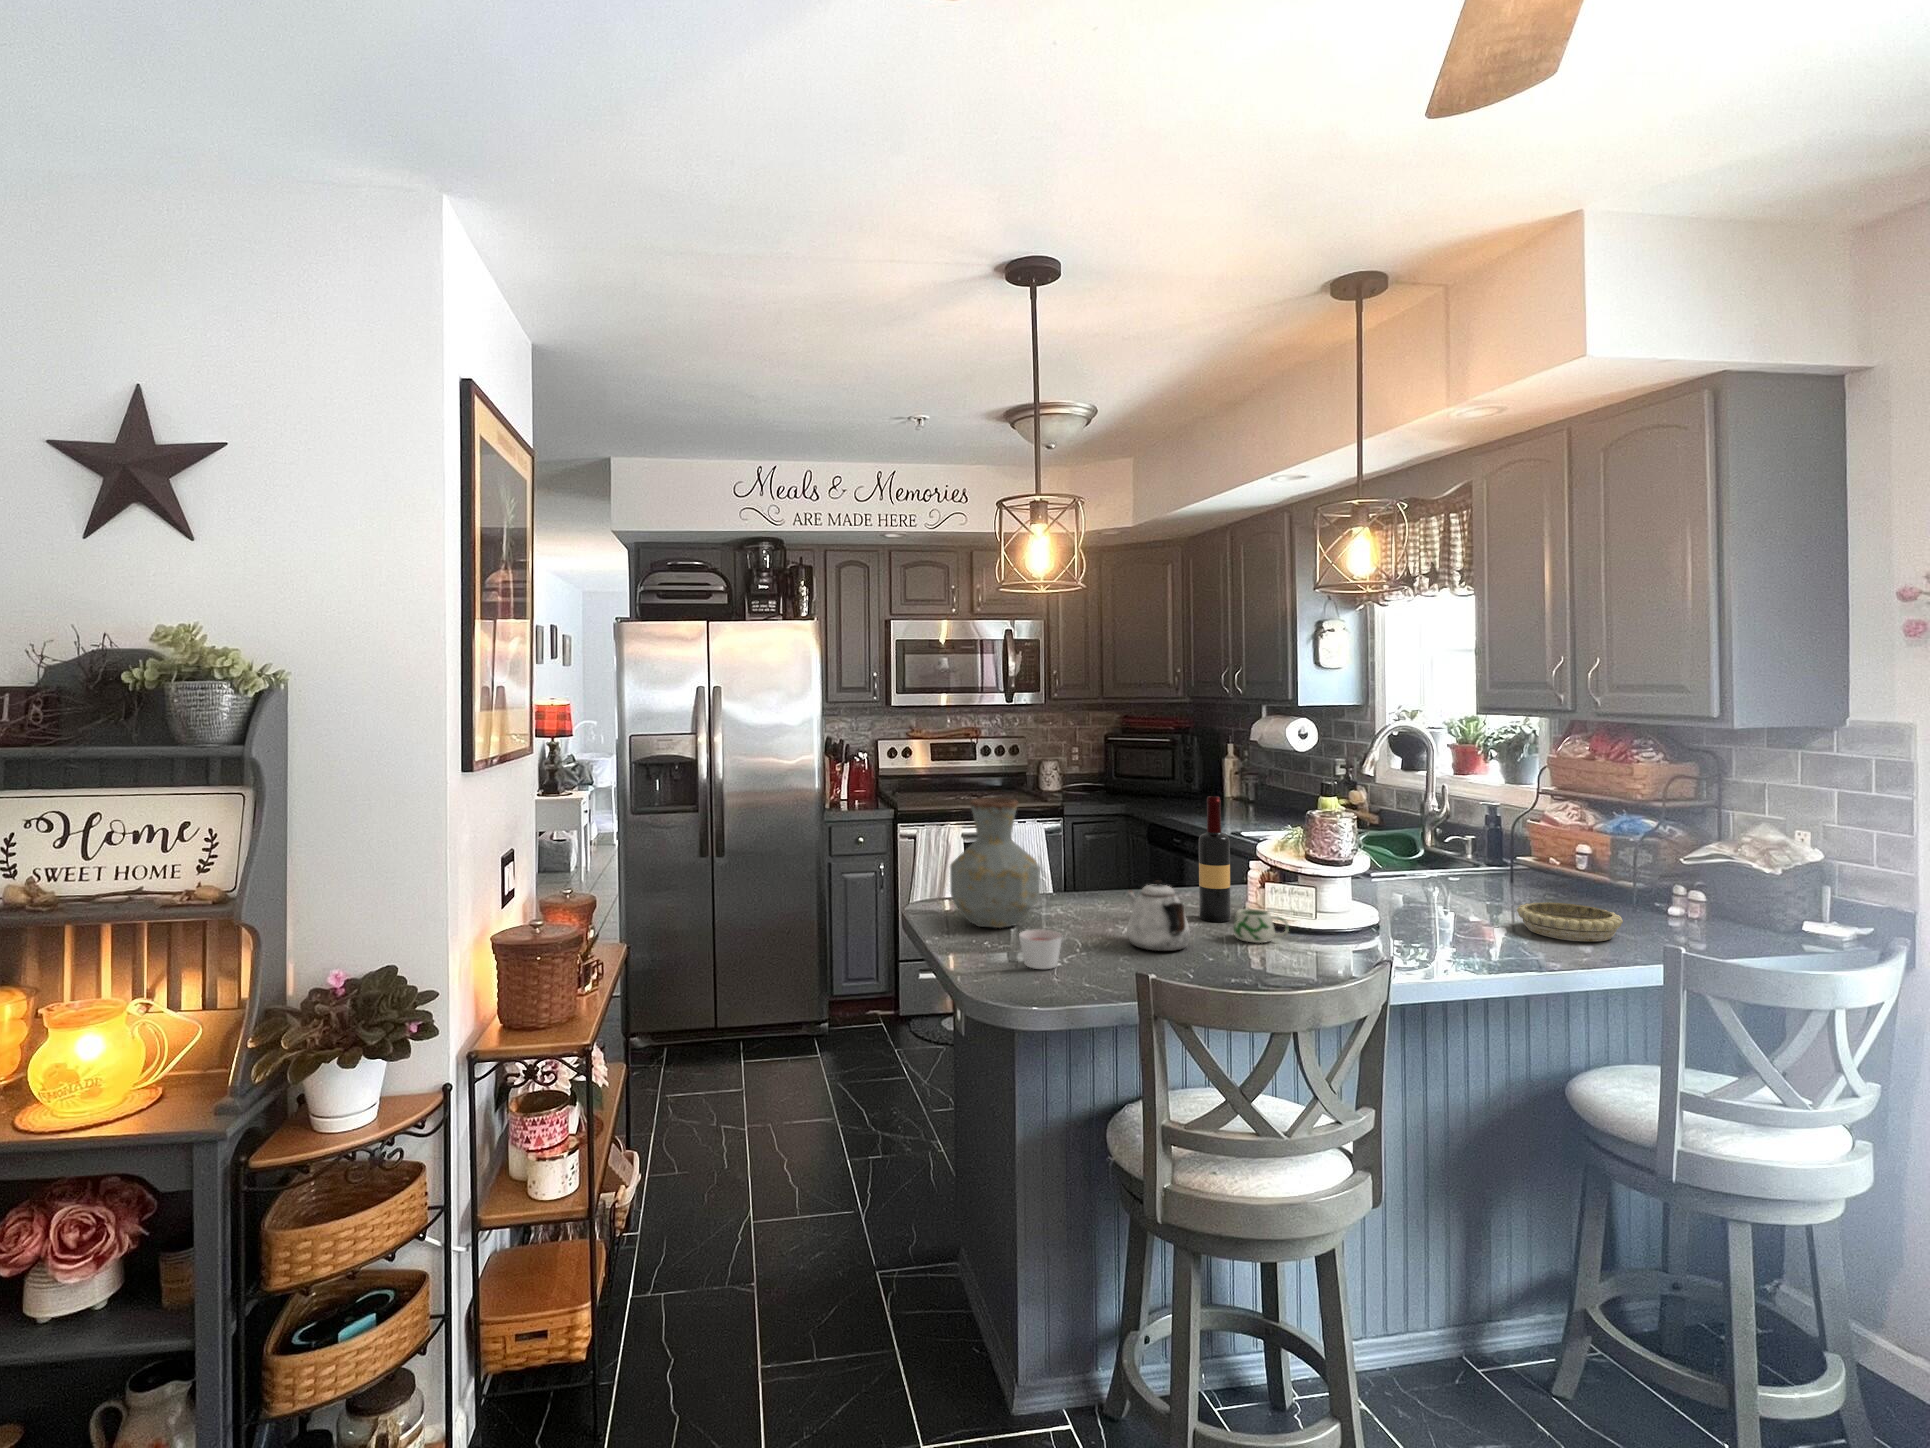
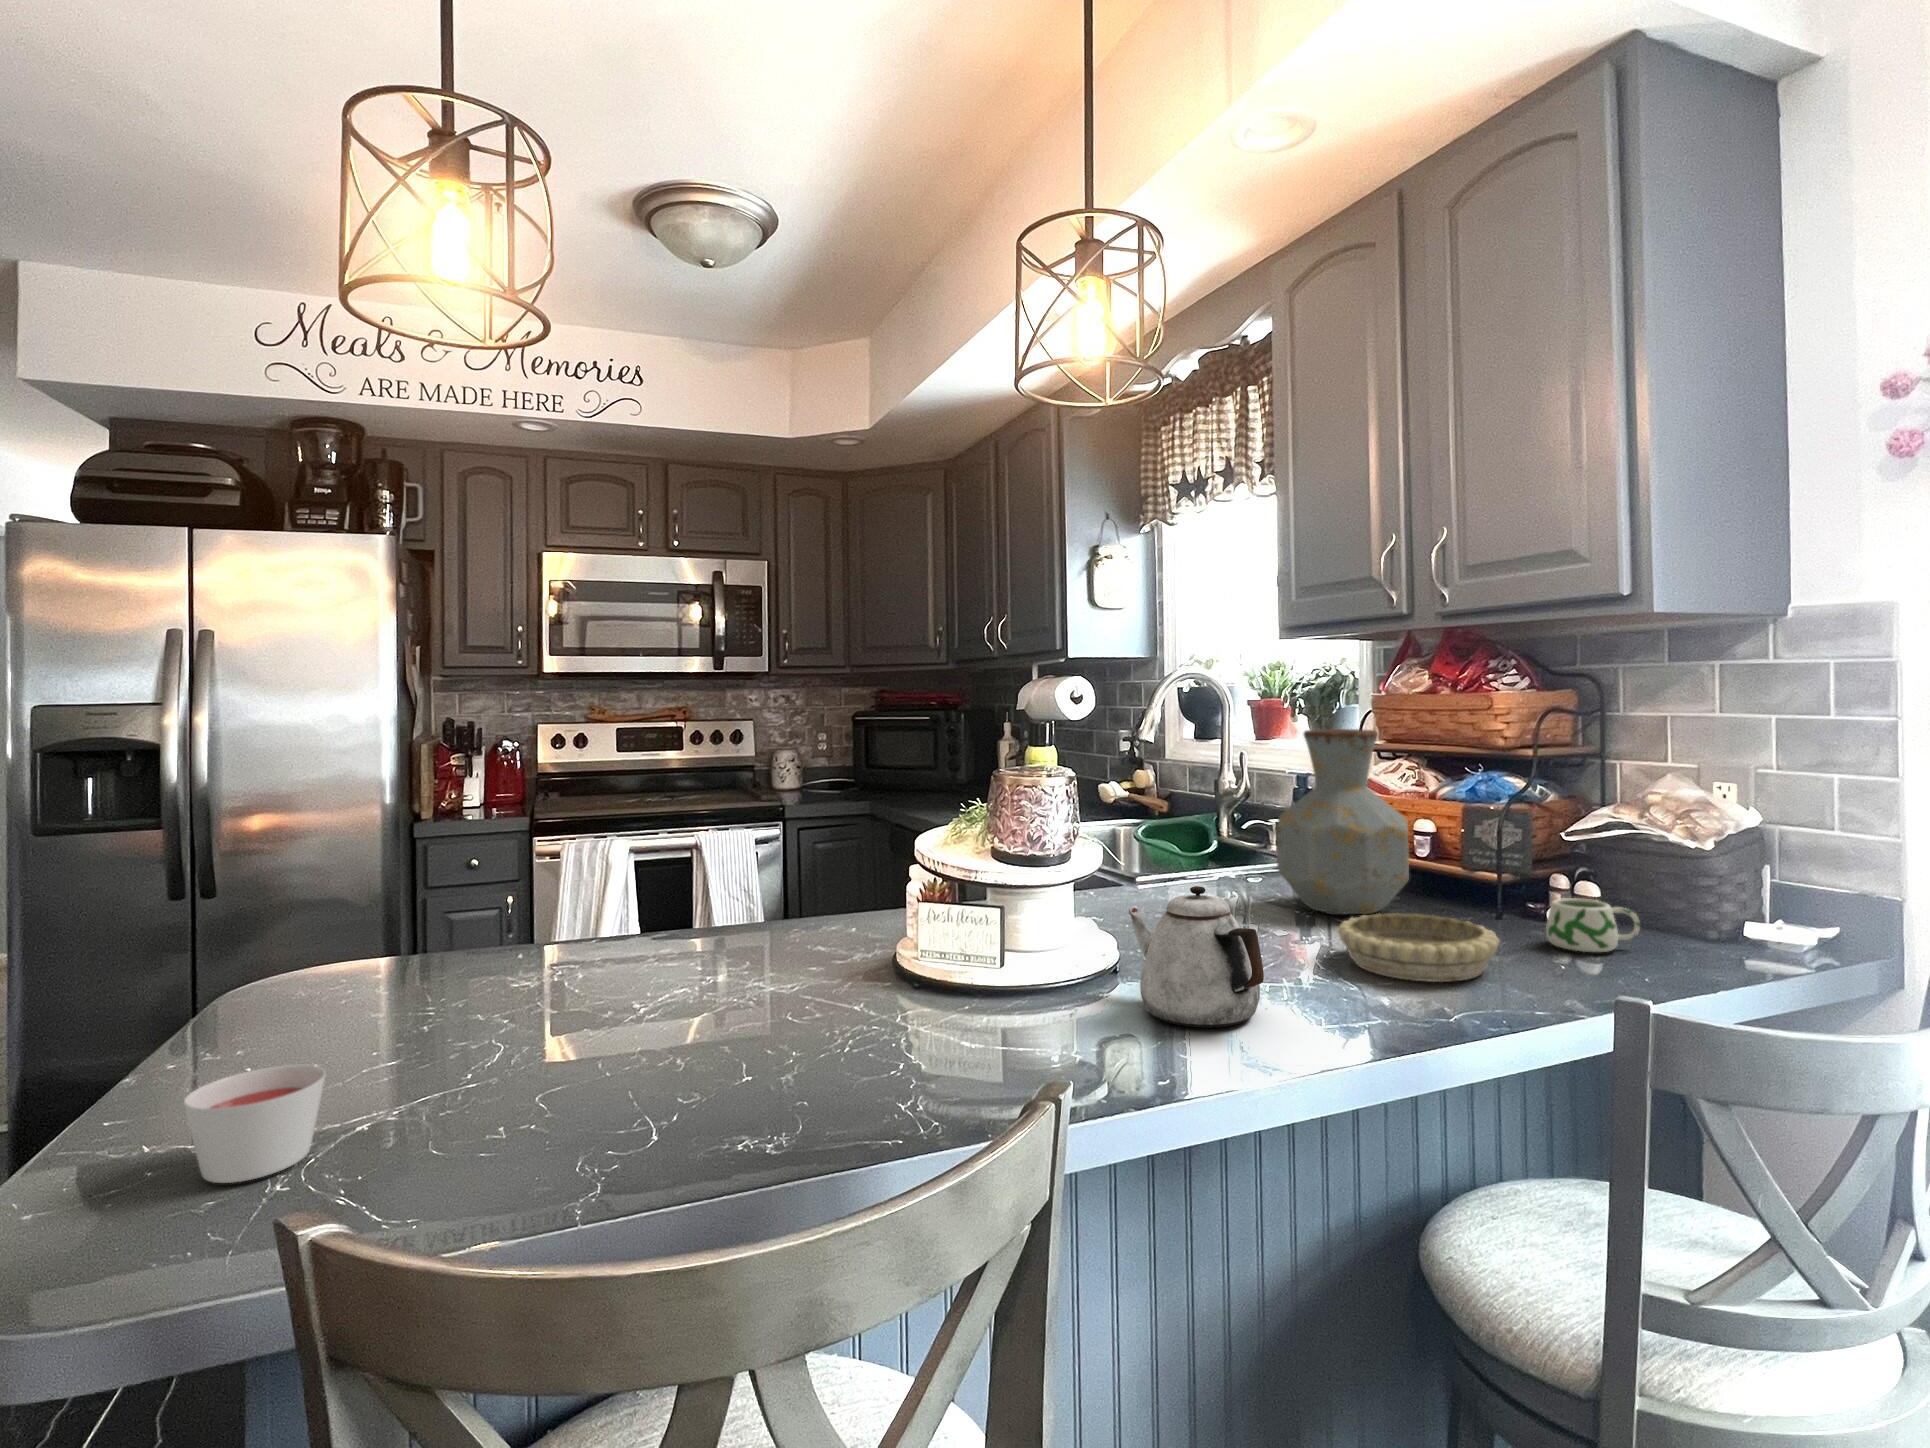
wine bottle: present [1199,796,1231,922] -> none [802,750,861,989]
vase: present [950,798,1040,928] -> present [1277,729,1409,915]
teapot: present [1127,880,1190,951] -> present [1129,886,1264,1027]
mug: present [1233,909,1289,943] -> present [1546,898,1640,952]

